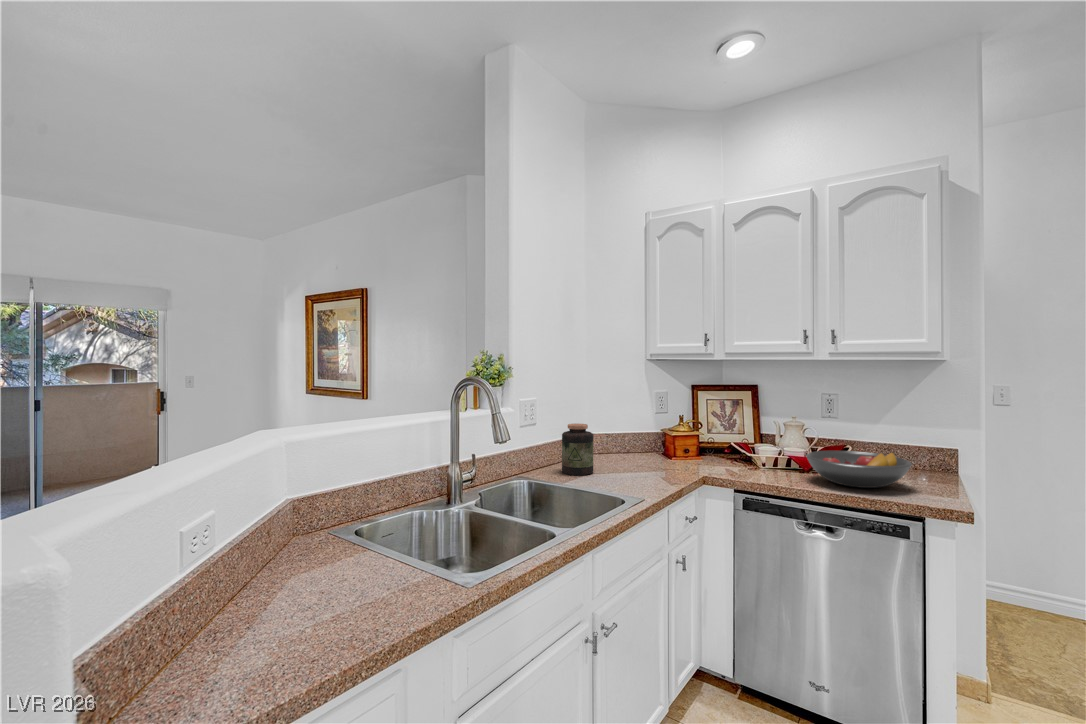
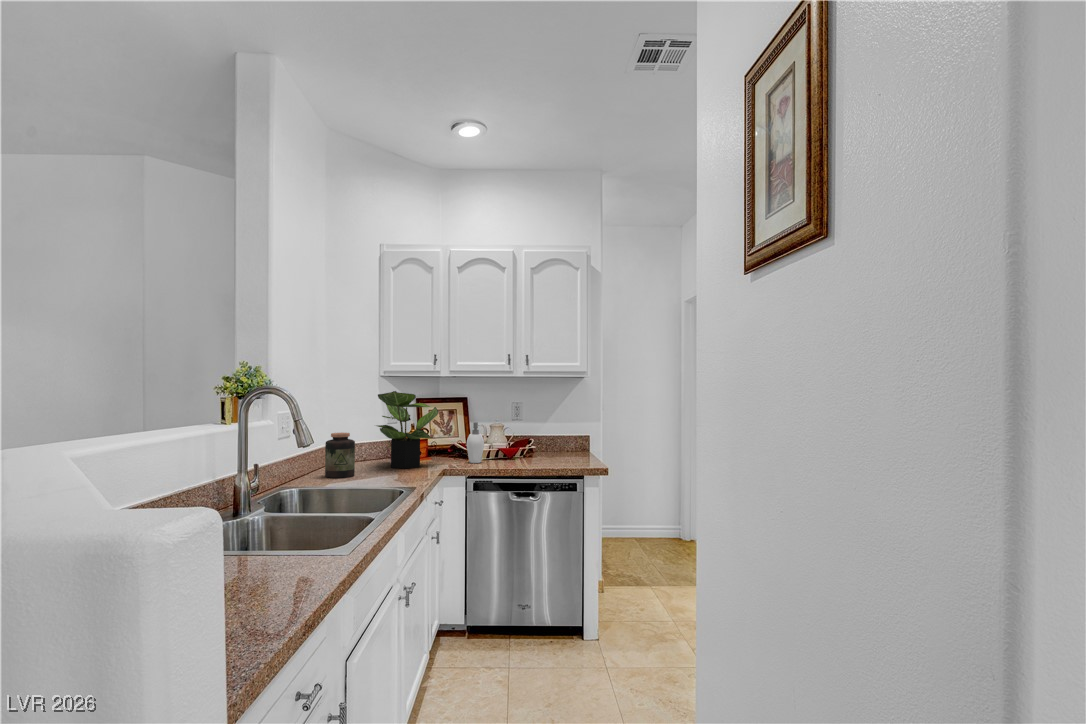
potted plant: none [625,378,703,470] -> present [377,391,439,468]
soap dispenser: none [742,419,767,472] -> present [467,422,484,463]
fruit bowl: present [806,451,912,488] -> none [512,439,575,464]

